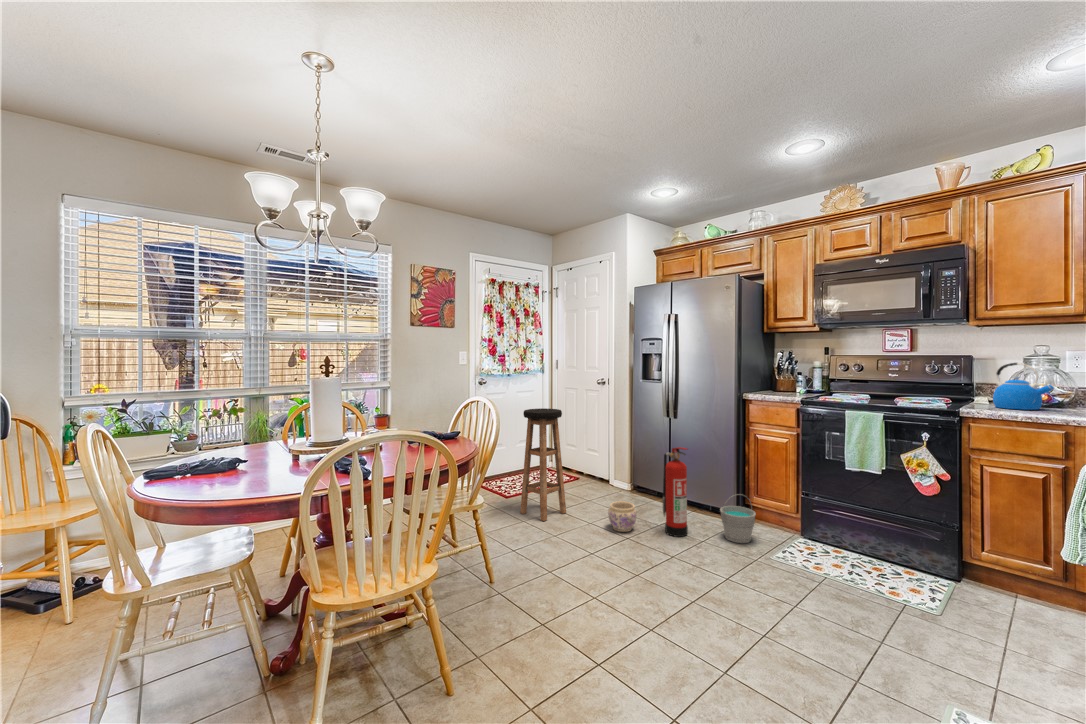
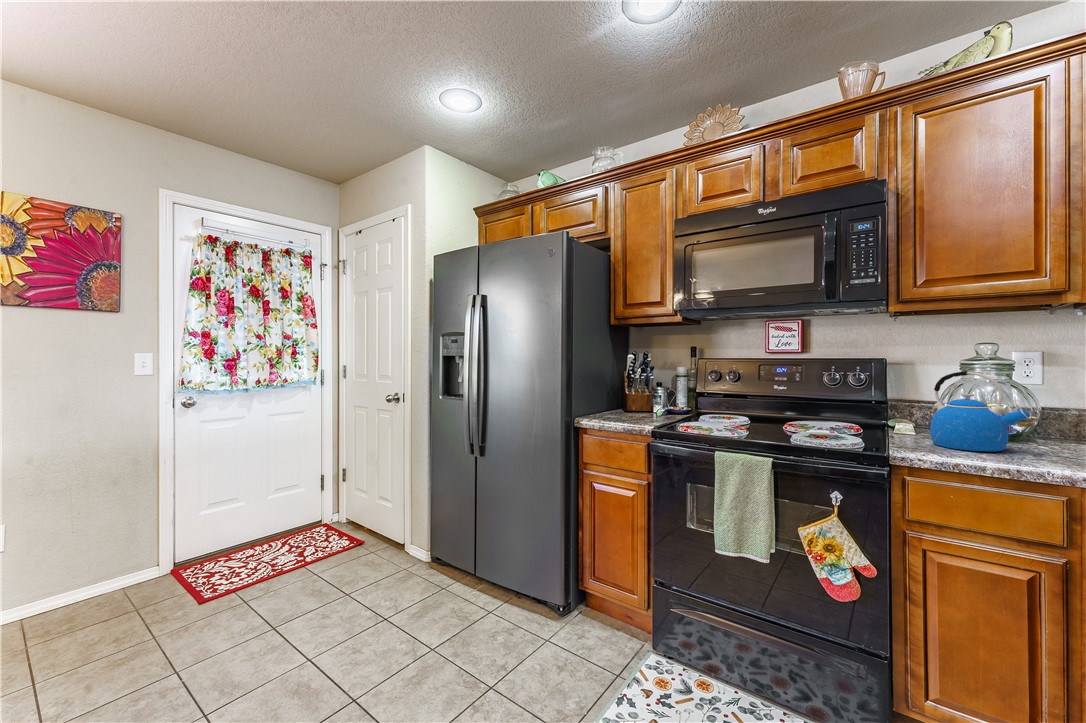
bar stool: present [520,408,566,521] -> none [185,451,279,670]
fire extinguisher: present [663,447,688,537] -> none [430,521,469,685]
bucket: present [720,499,756,543] -> none [522,596,579,689]
planter: present [608,501,637,532] -> none [327,617,382,685]

